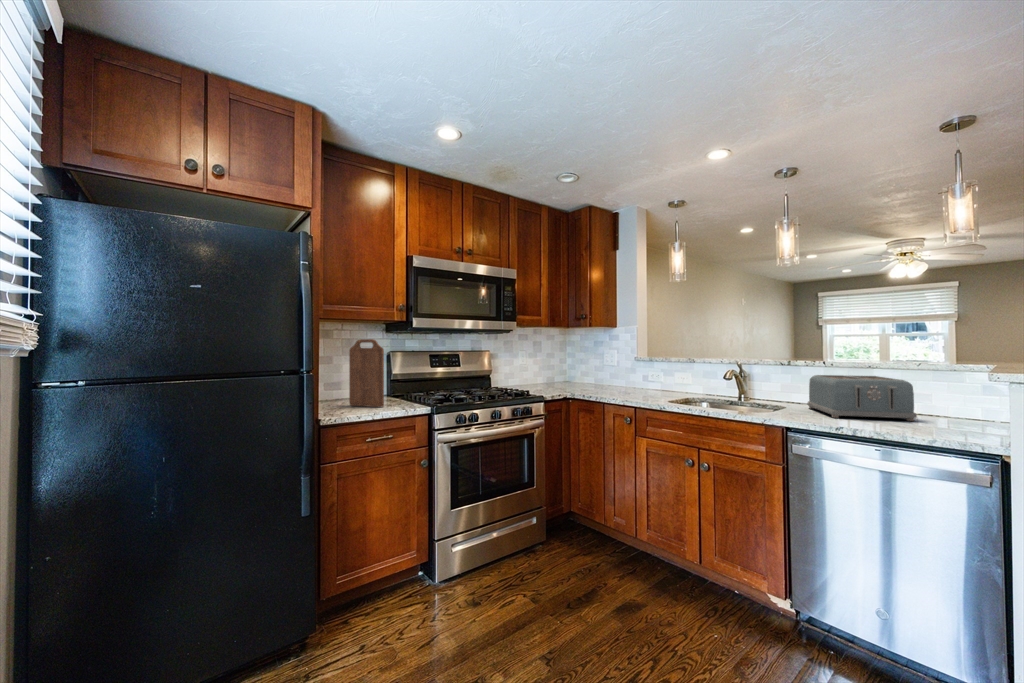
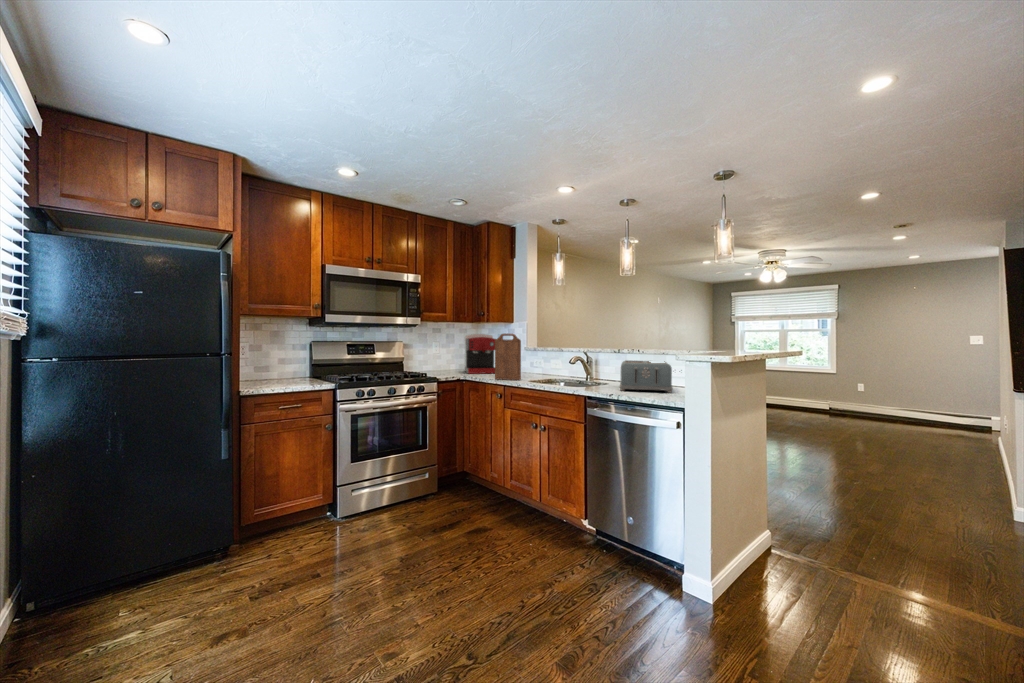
cutting board: present [349,339,384,407] -> present [495,333,521,380]
coffee maker: none [560,341,604,390] -> present [465,334,496,374]

